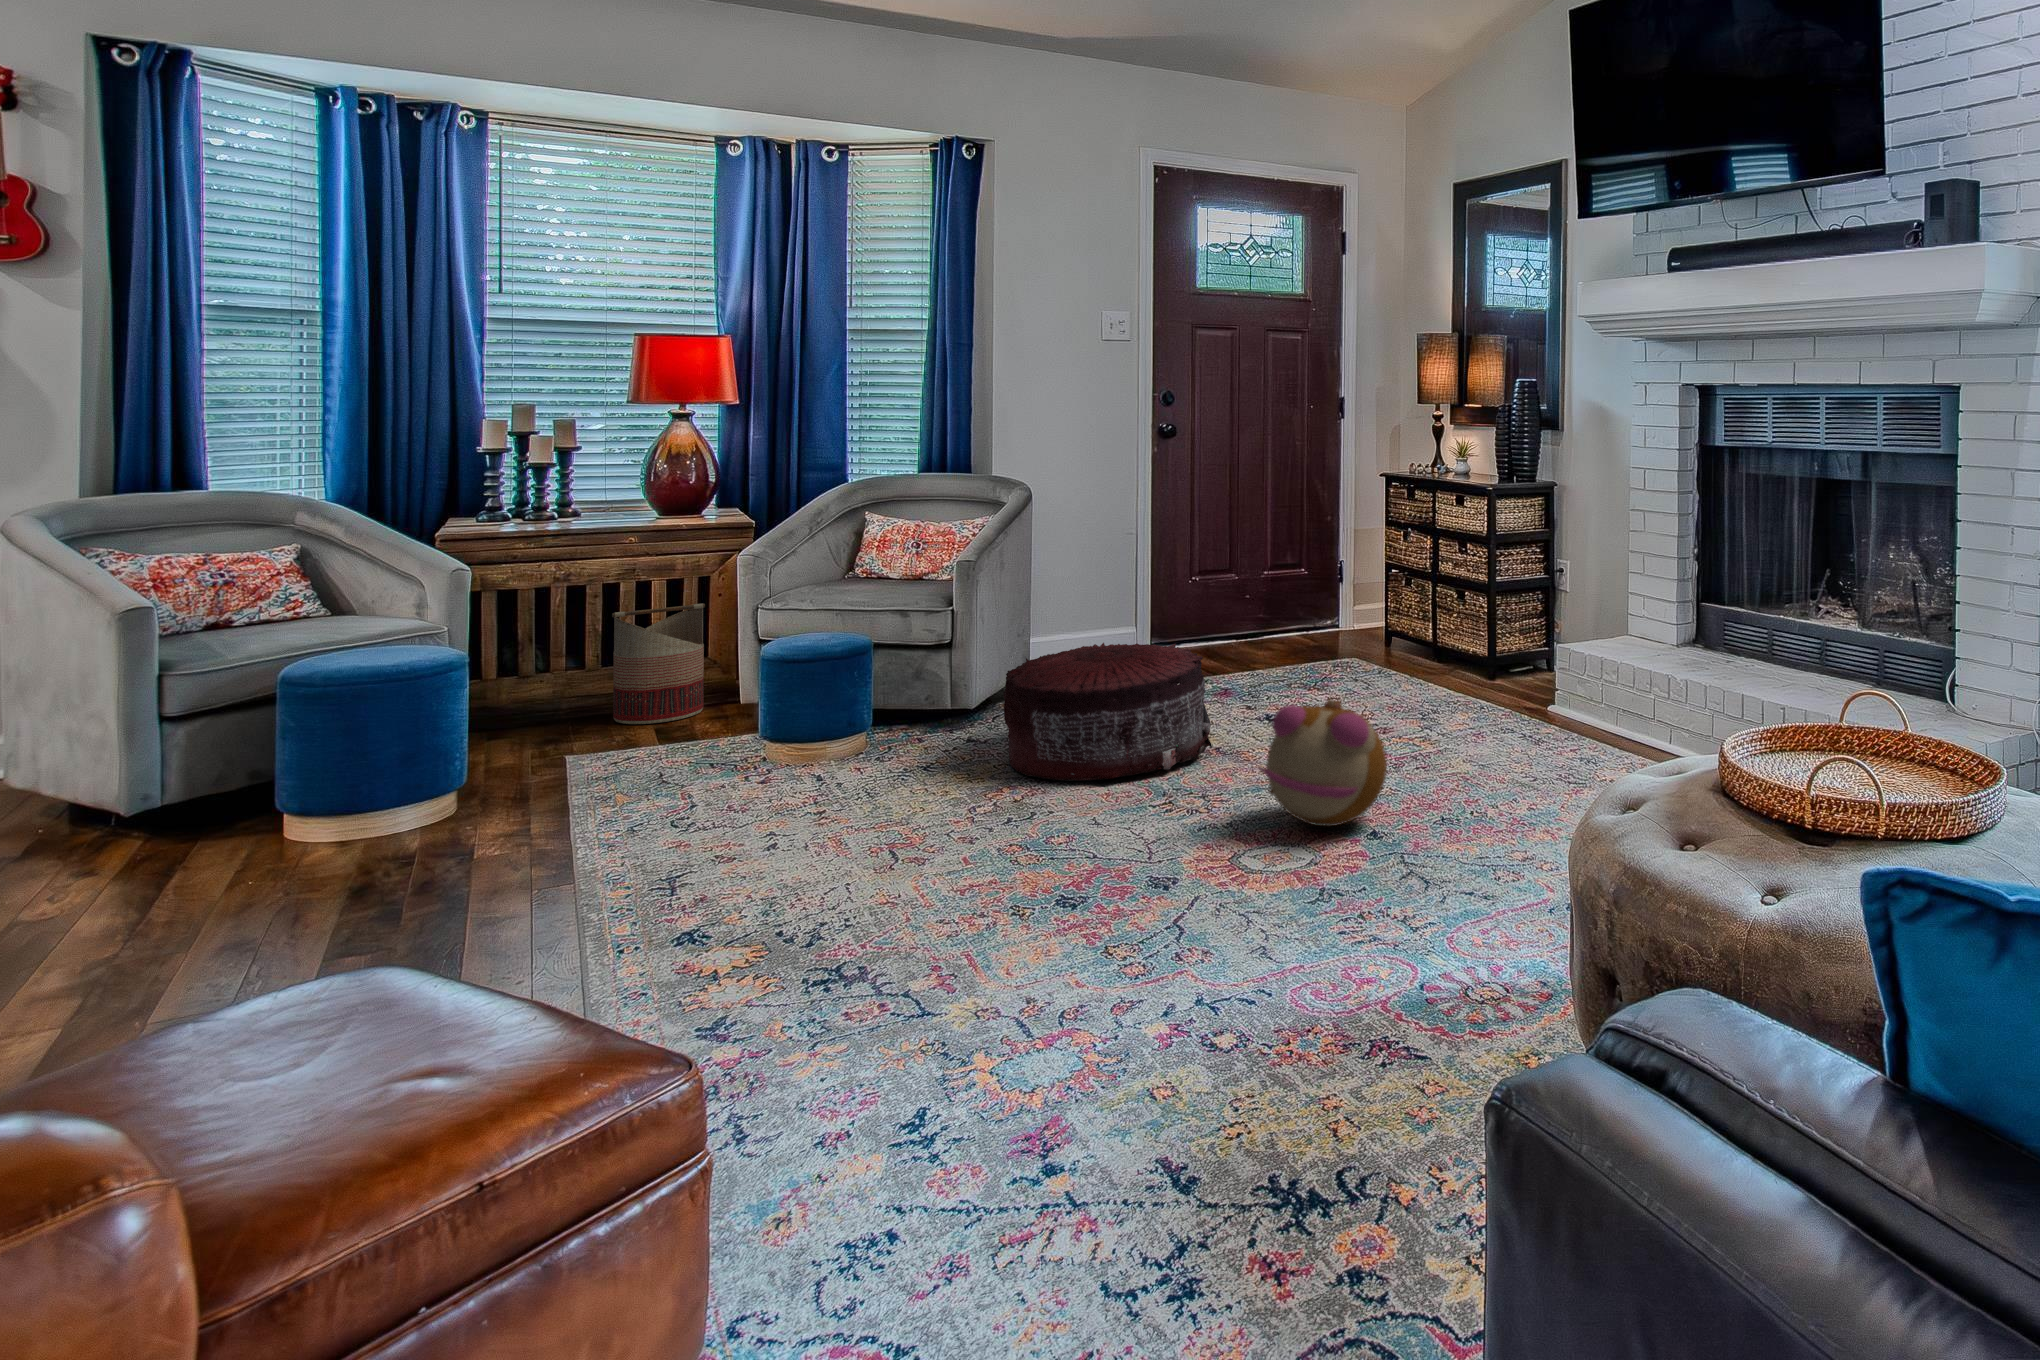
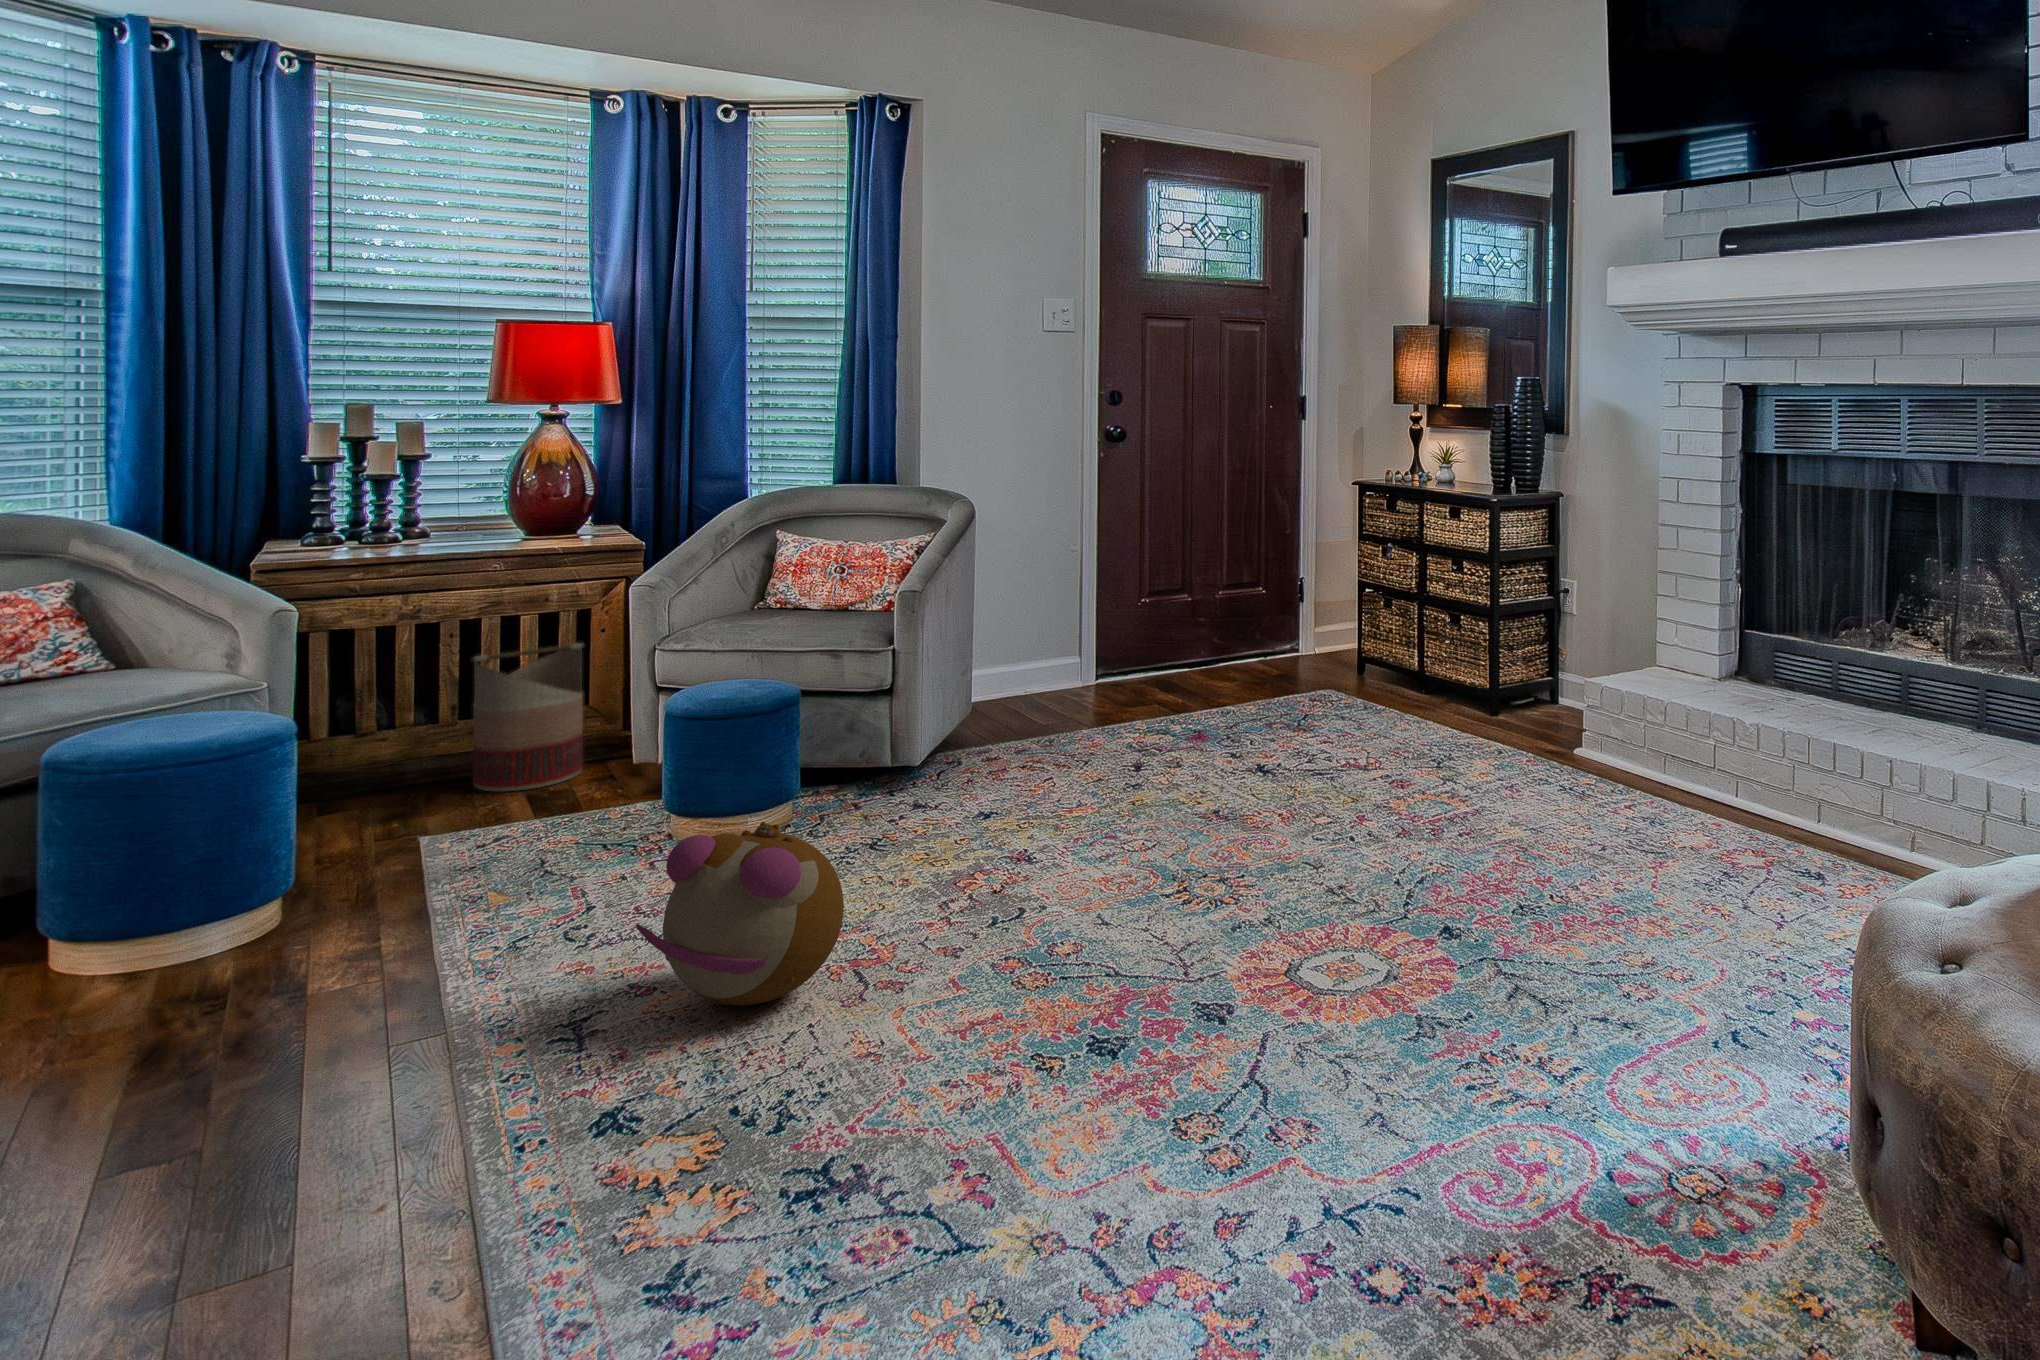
pouf: present [1003,643,1212,781] -> none [964,688,1215,864]
plush toy: present [1258,699,1387,827] -> present [636,822,844,1006]

